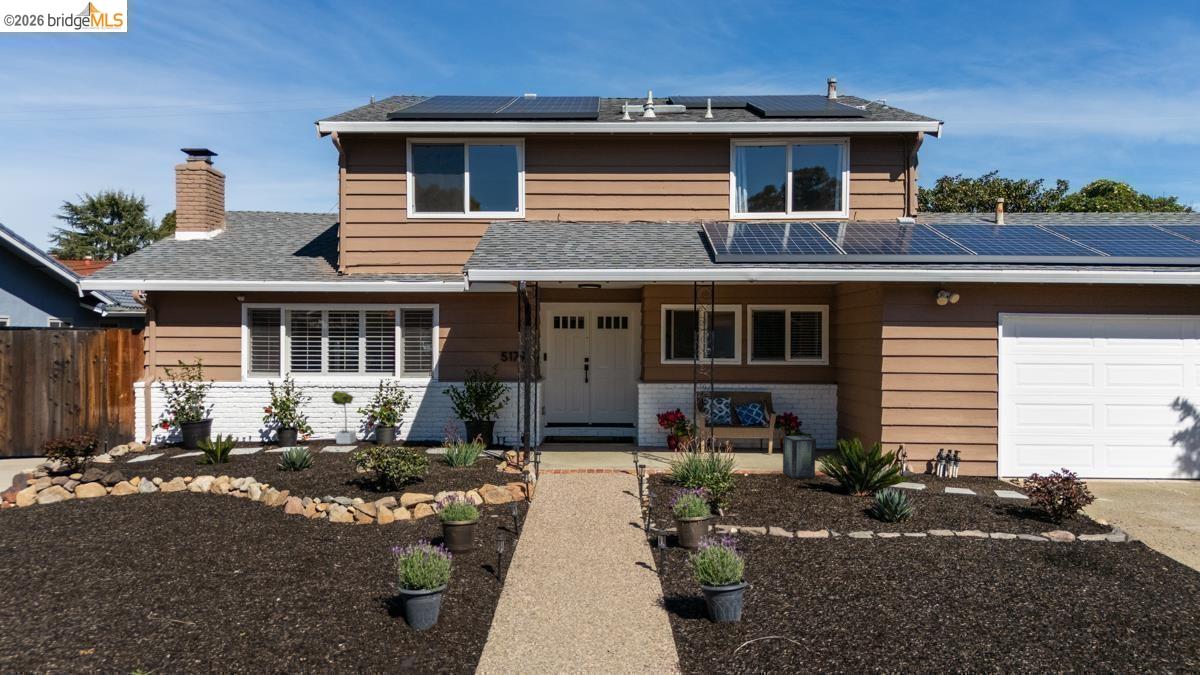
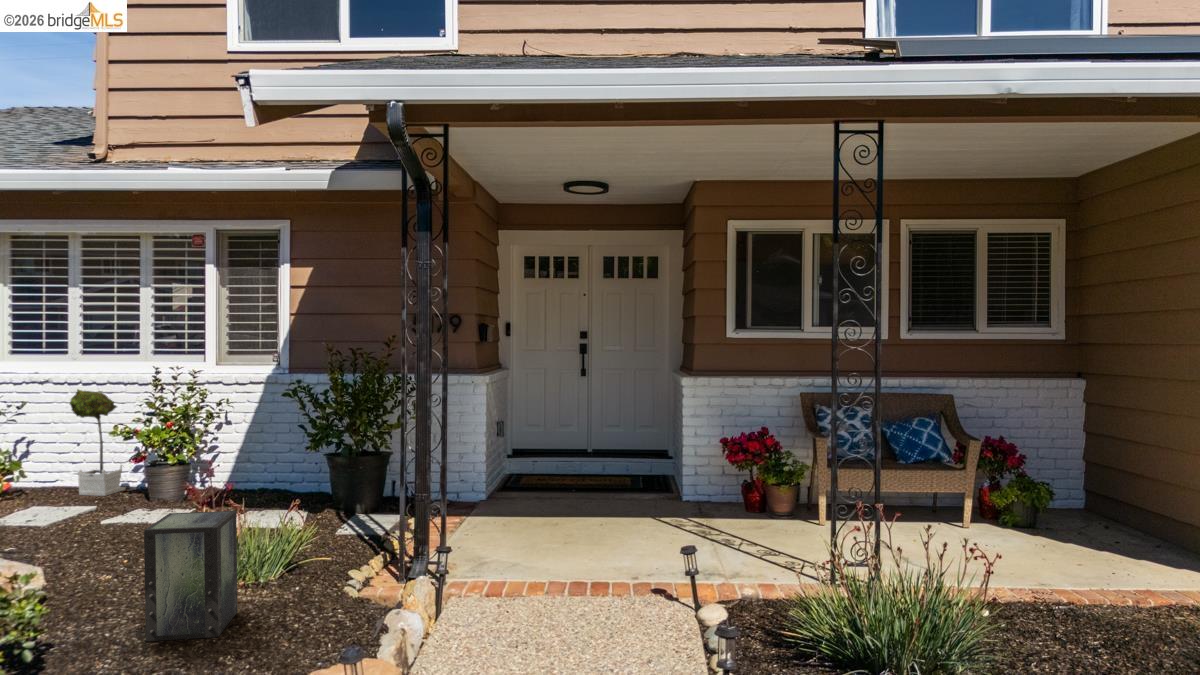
storage box: present [783,436,815,478] -> present [144,511,237,641]

